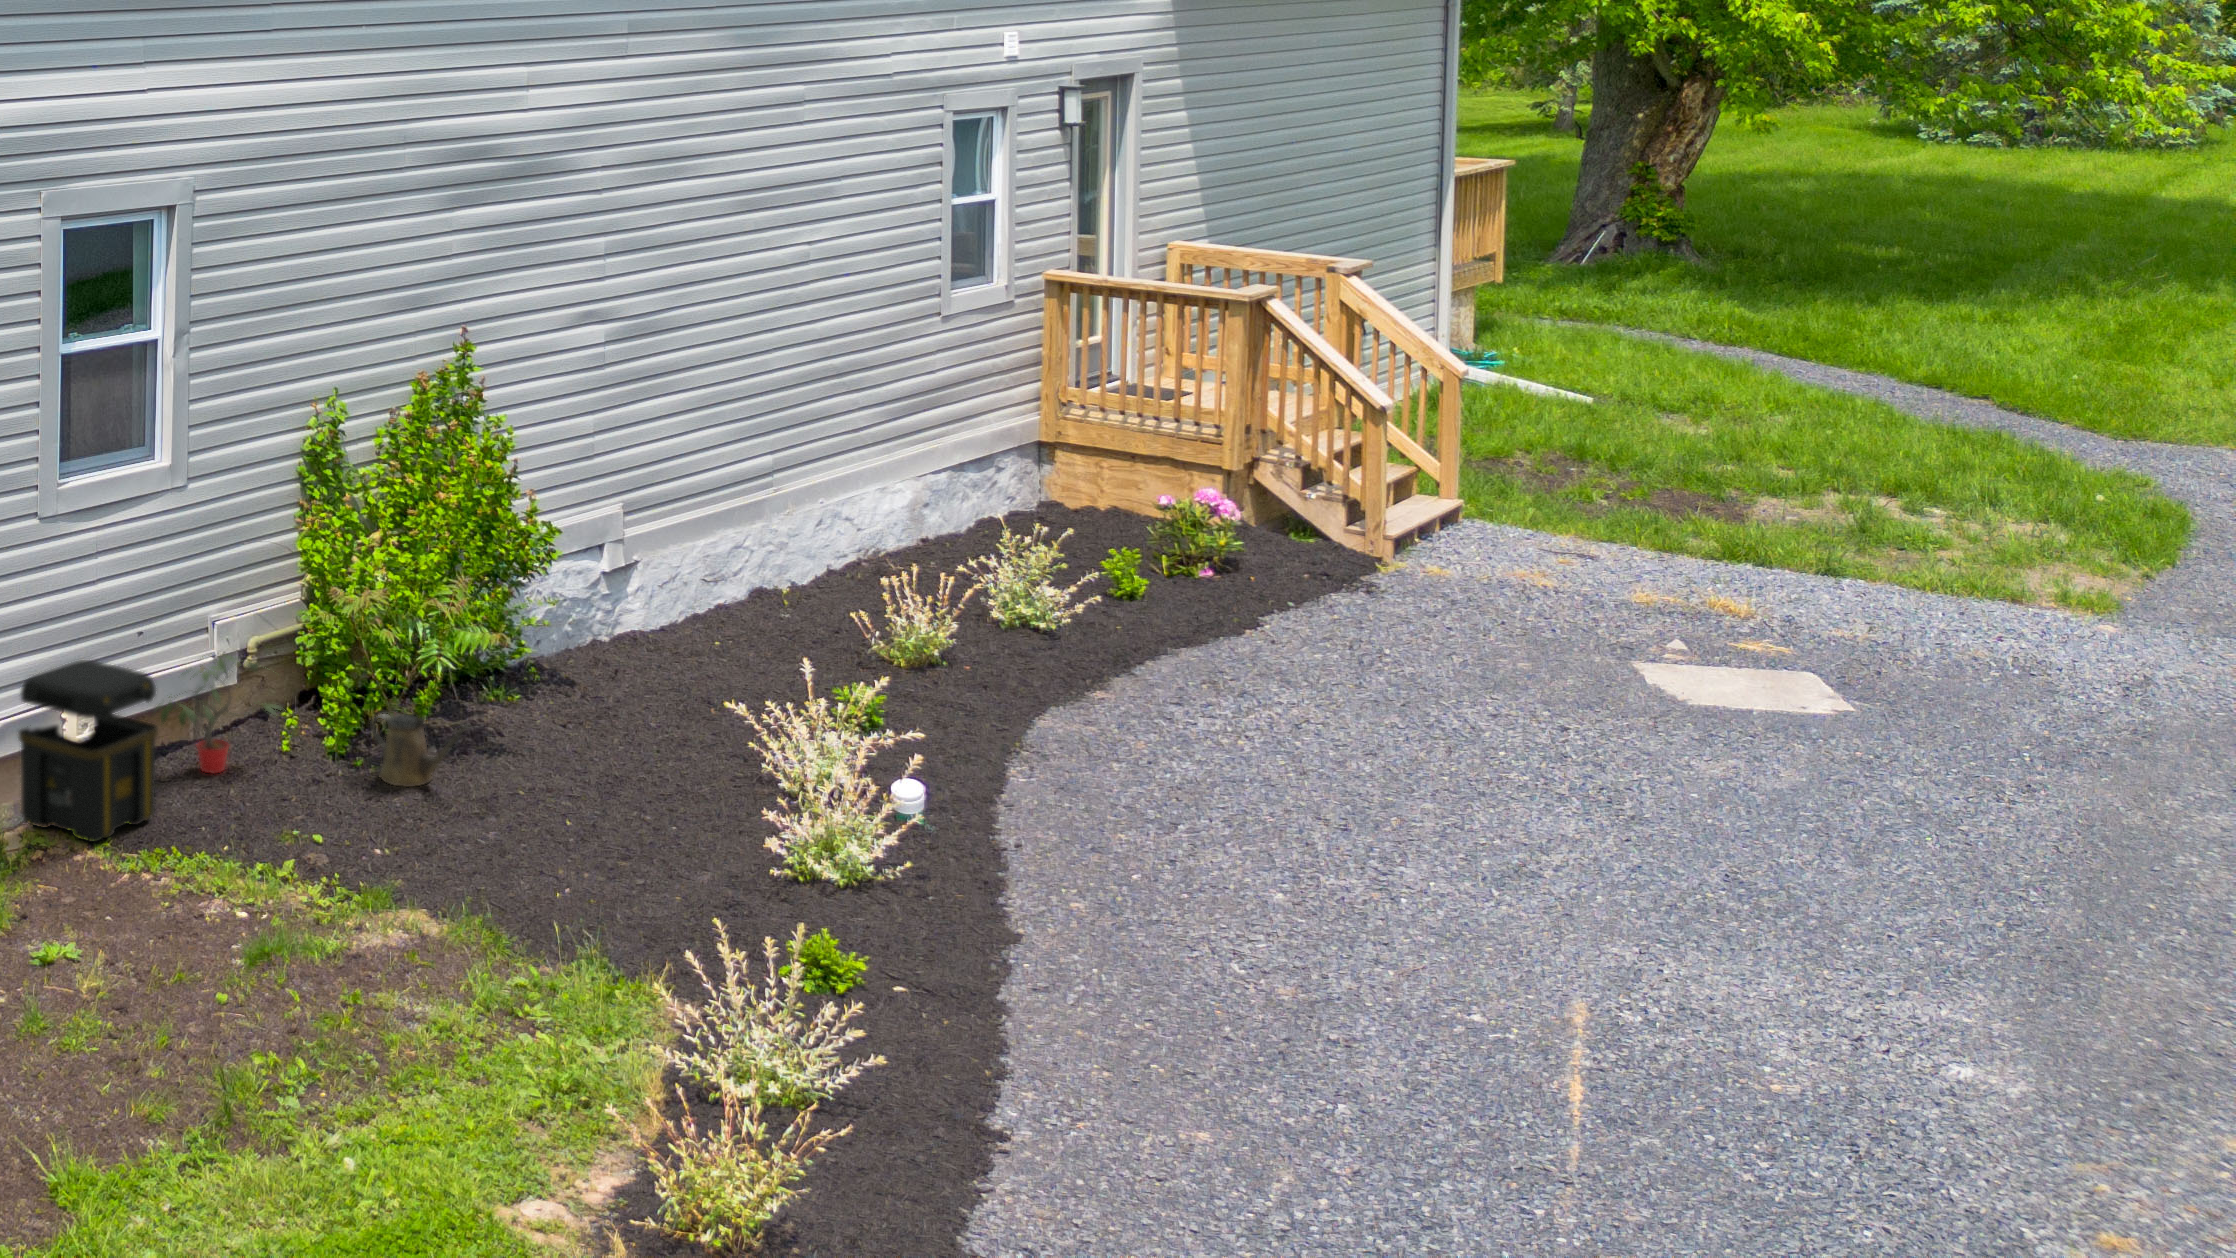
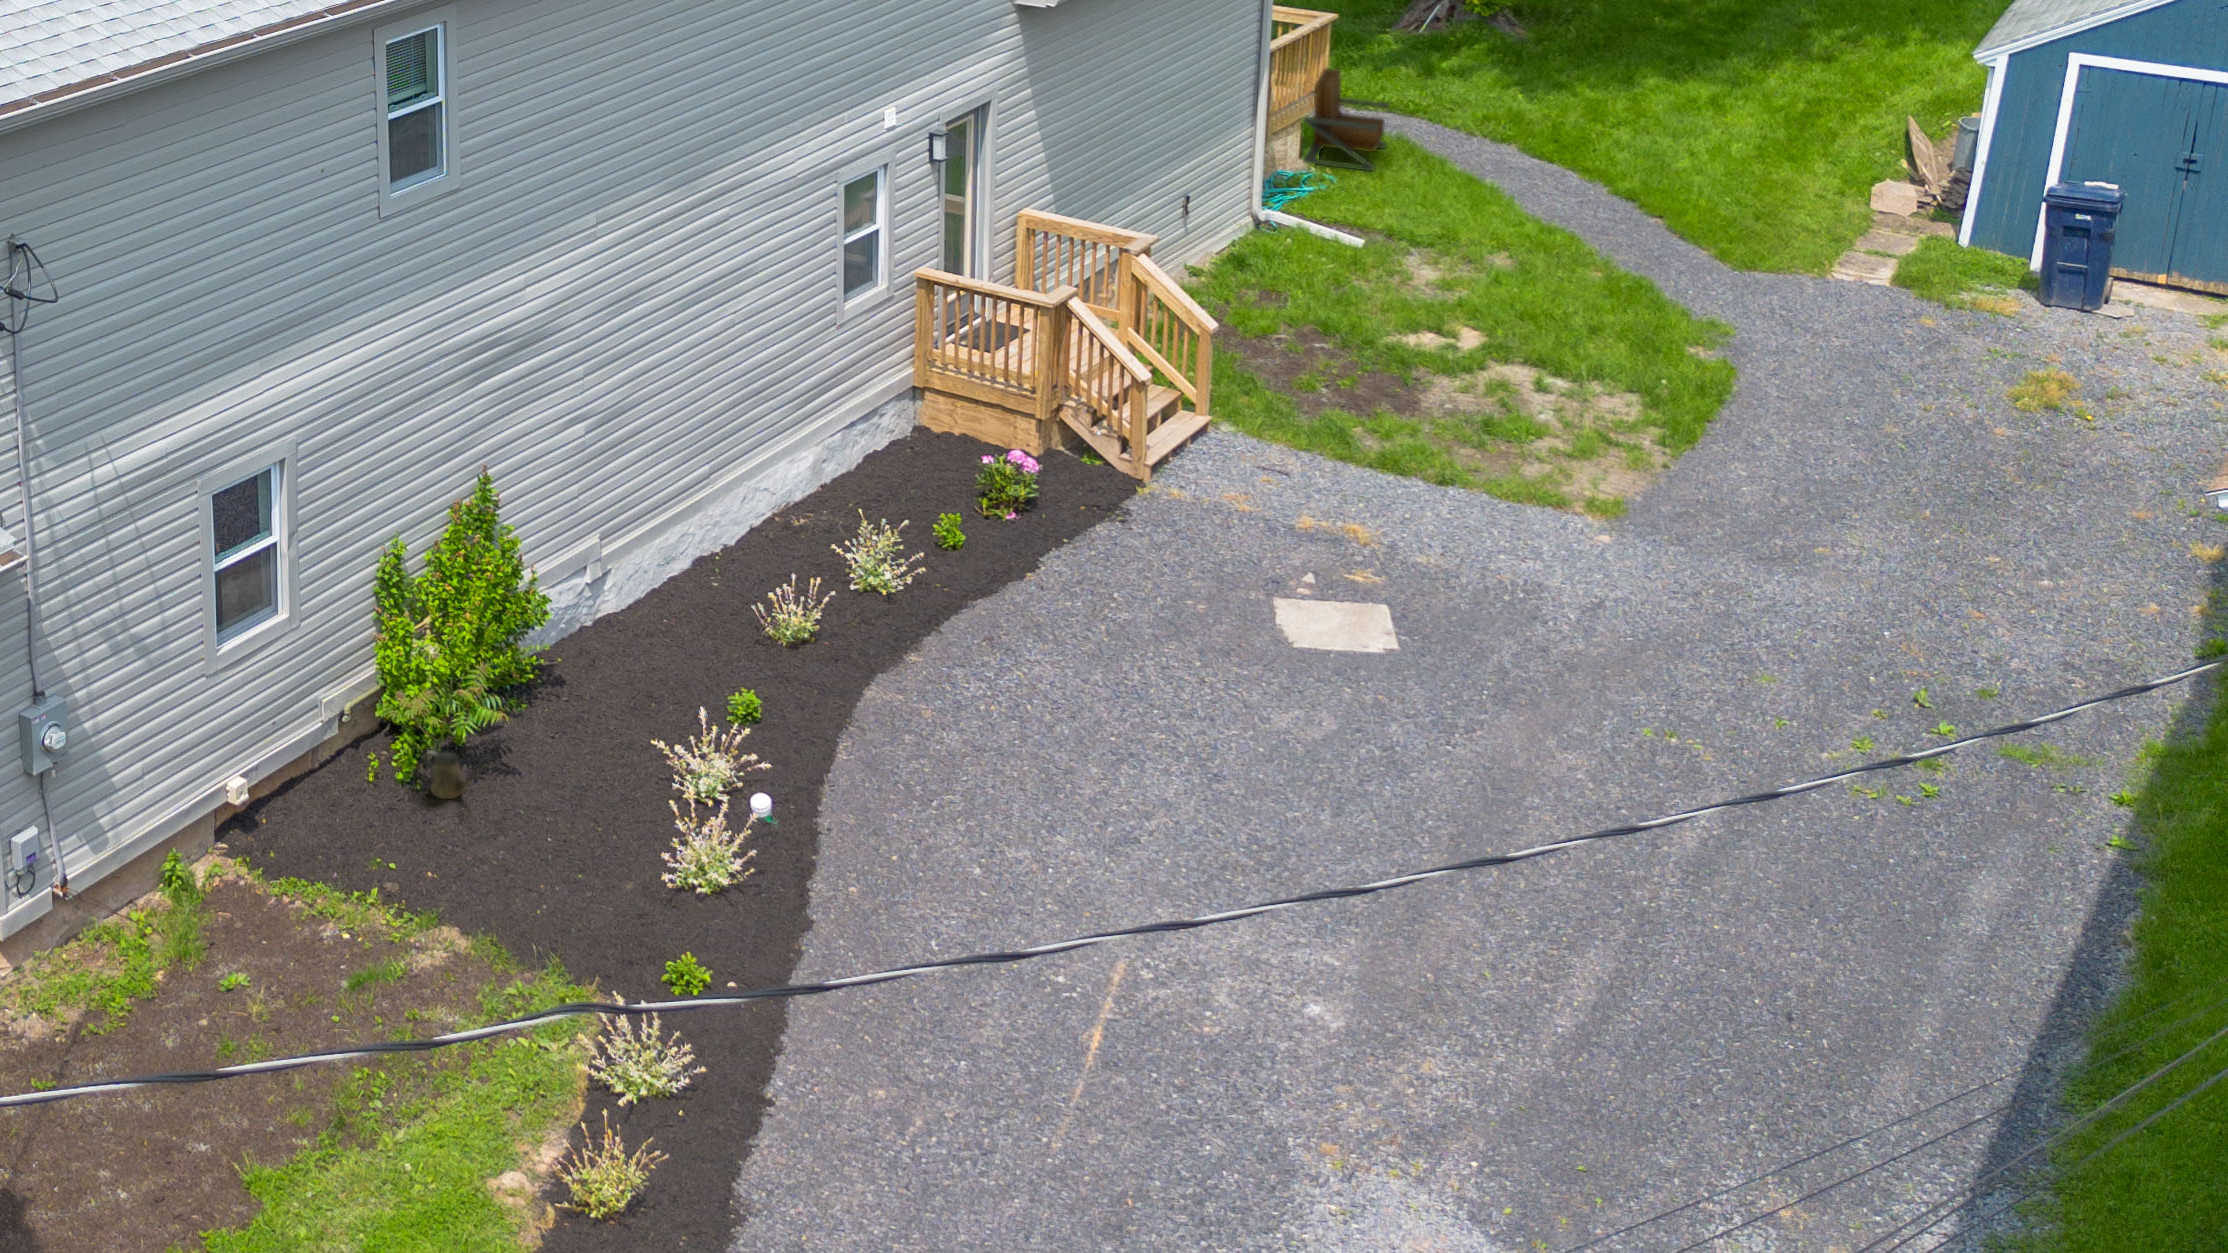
lounge chair: none [1477,239,1583,354] -> present [1303,68,1389,171]
potted plant: present [157,654,286,773] -> none [281,716,370,793]
toolbox: present [18,660,158,842] -> none [199,748,288,871]

